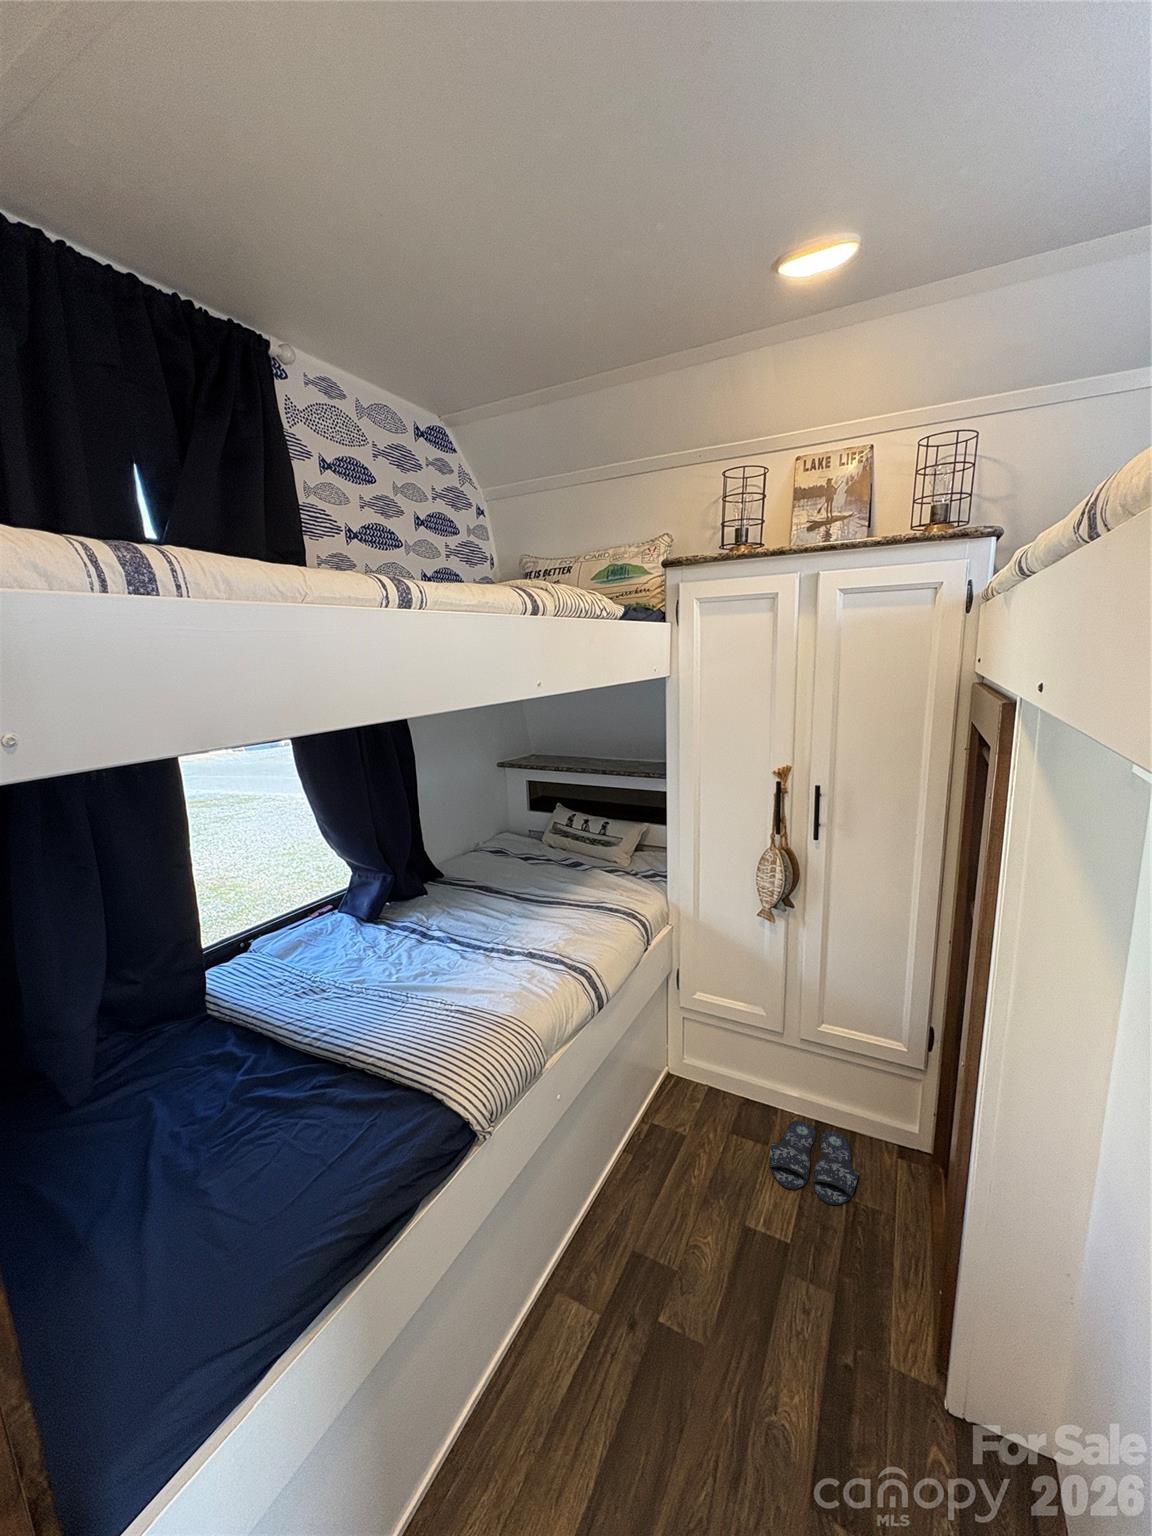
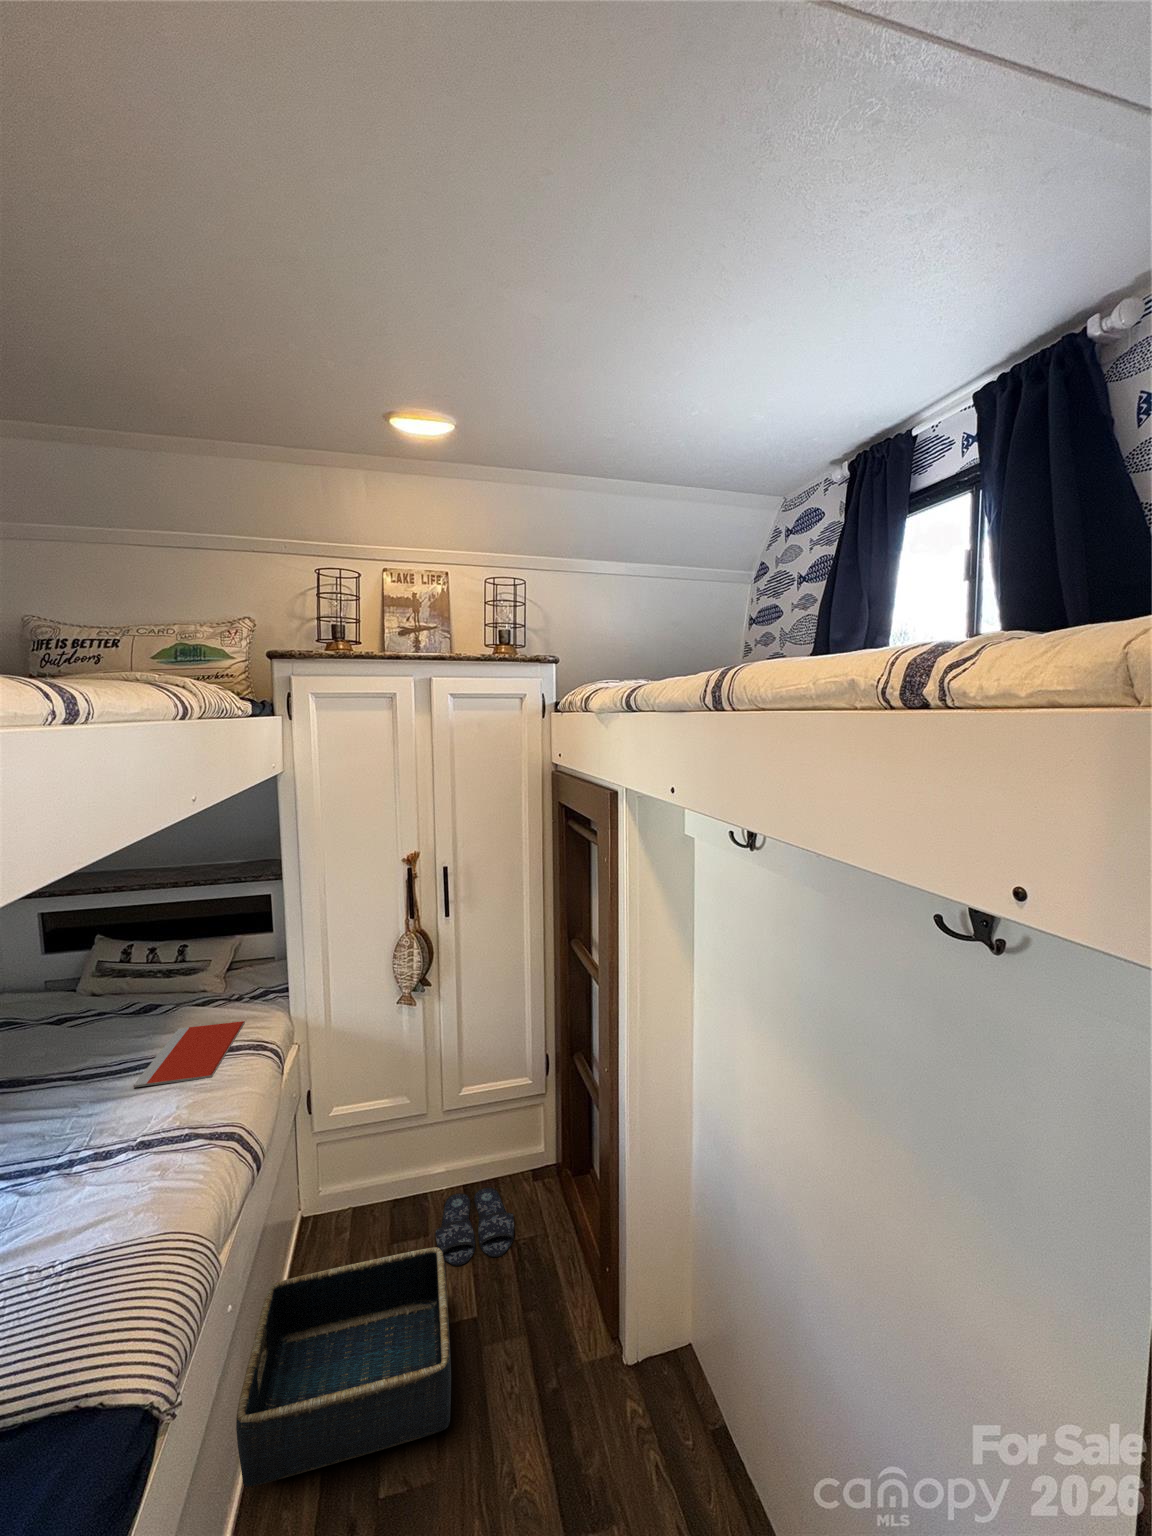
notebook: none [543,882,631,924] -> present [133,1021,245,1087]
basket: none [563,1107,762,1320] -> present [236,1247,451,1487]

